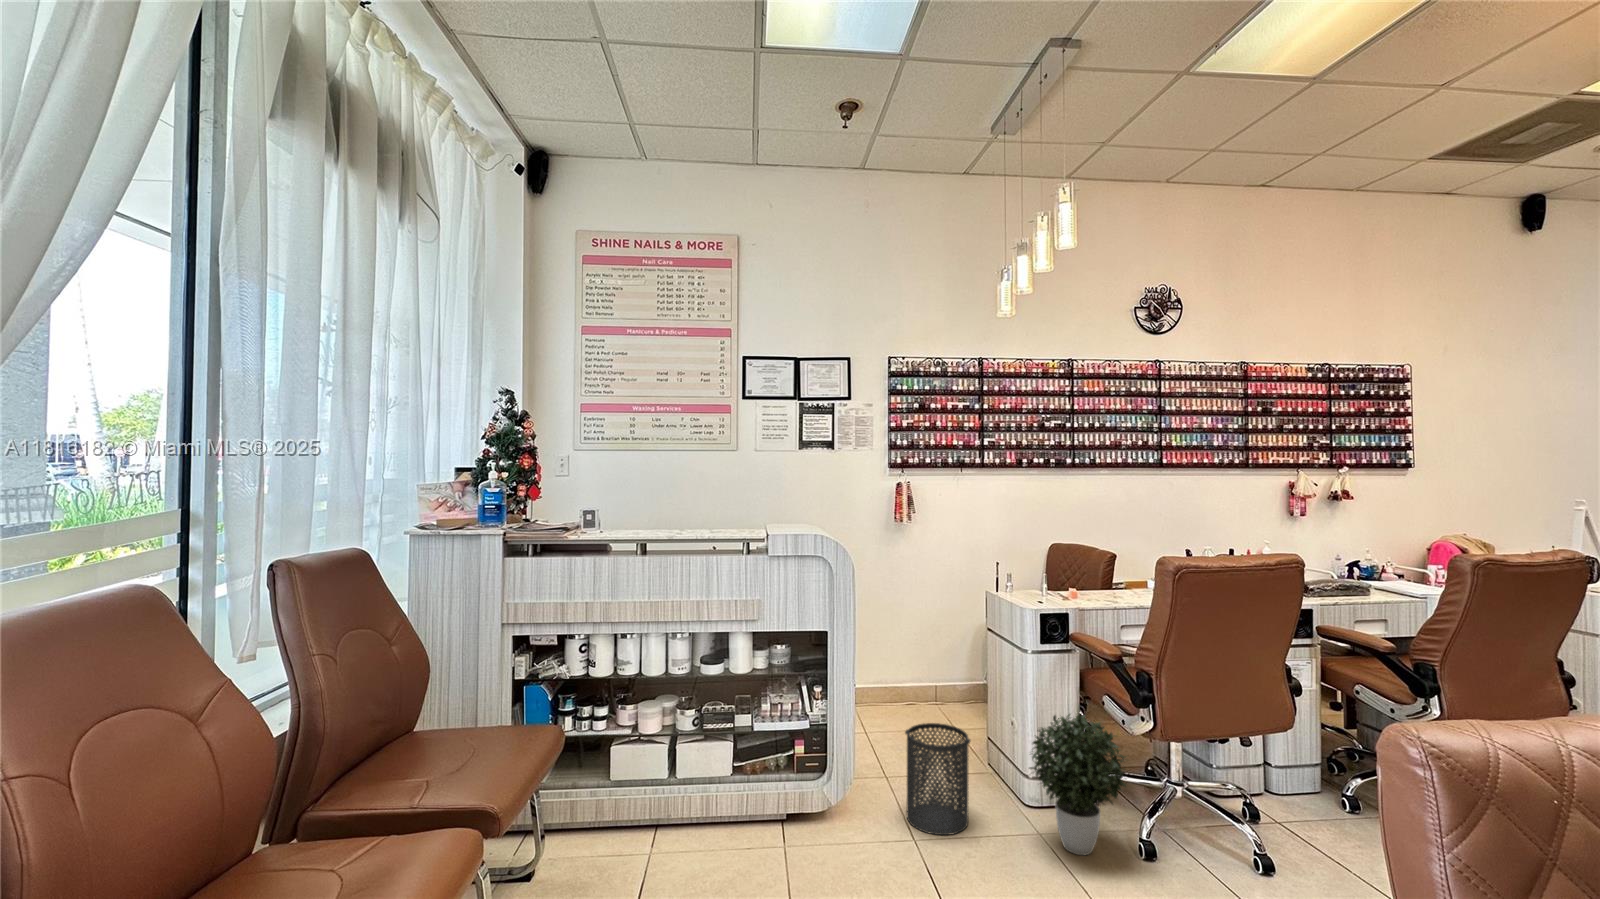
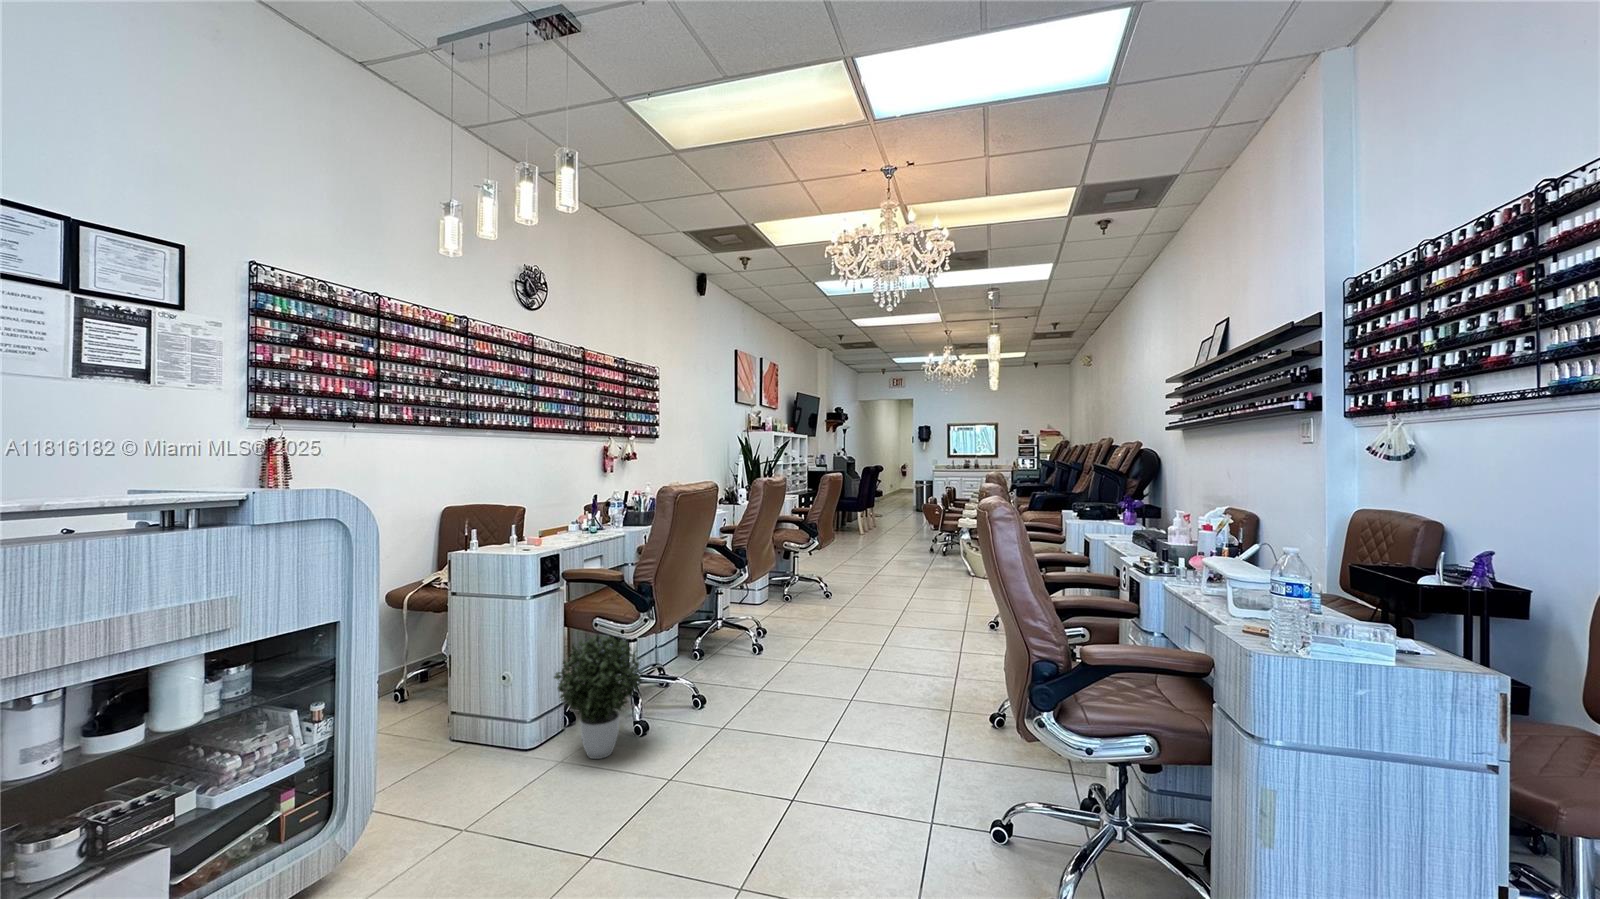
trash can: present [905,723,970,835] -> none [417,695,500,826]

